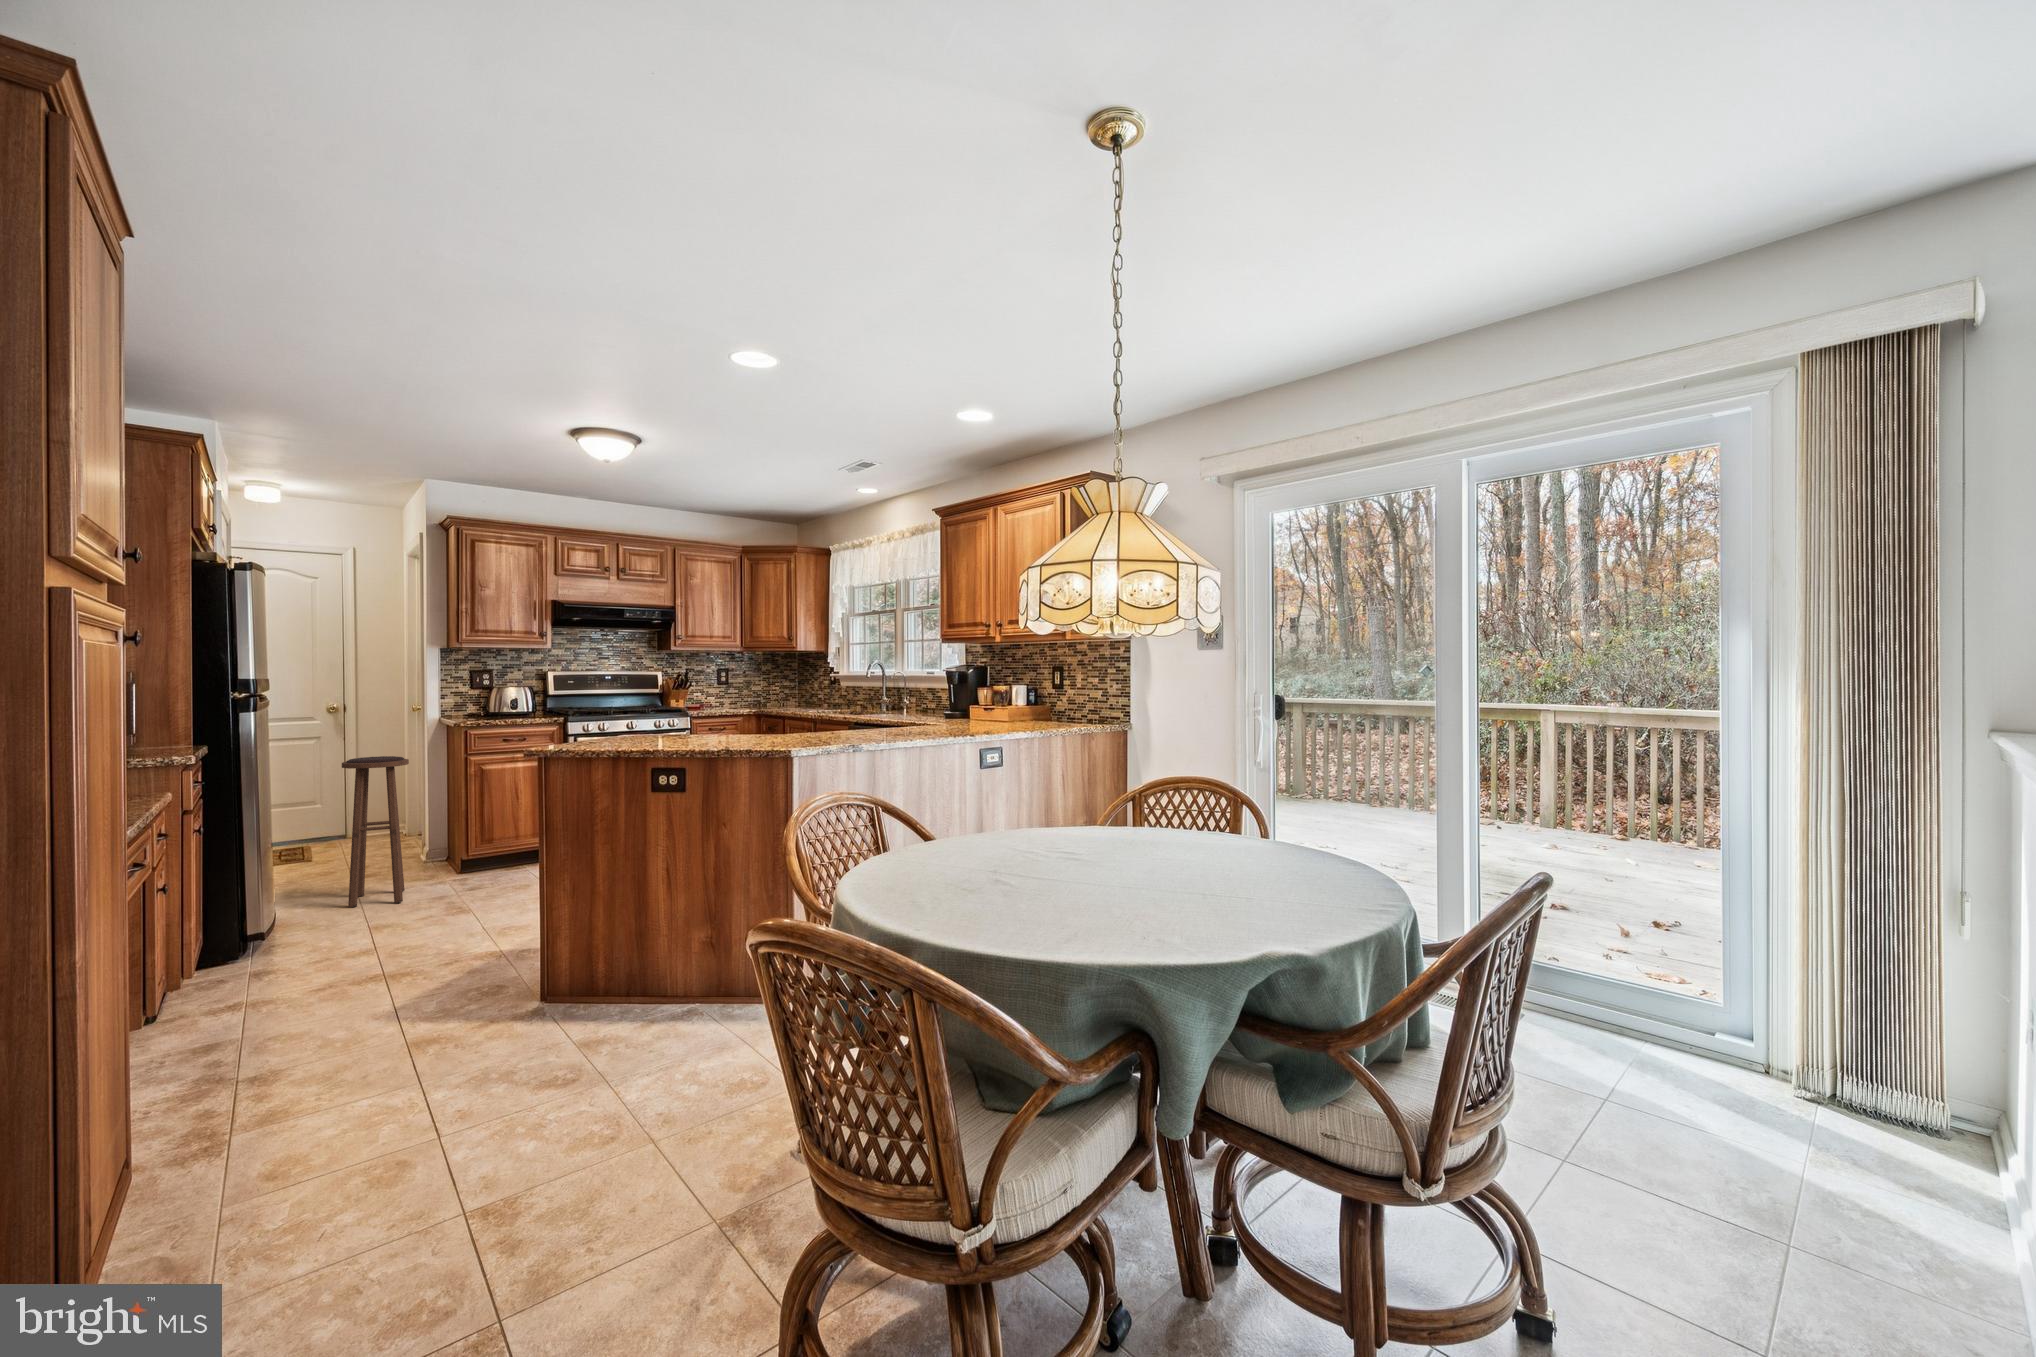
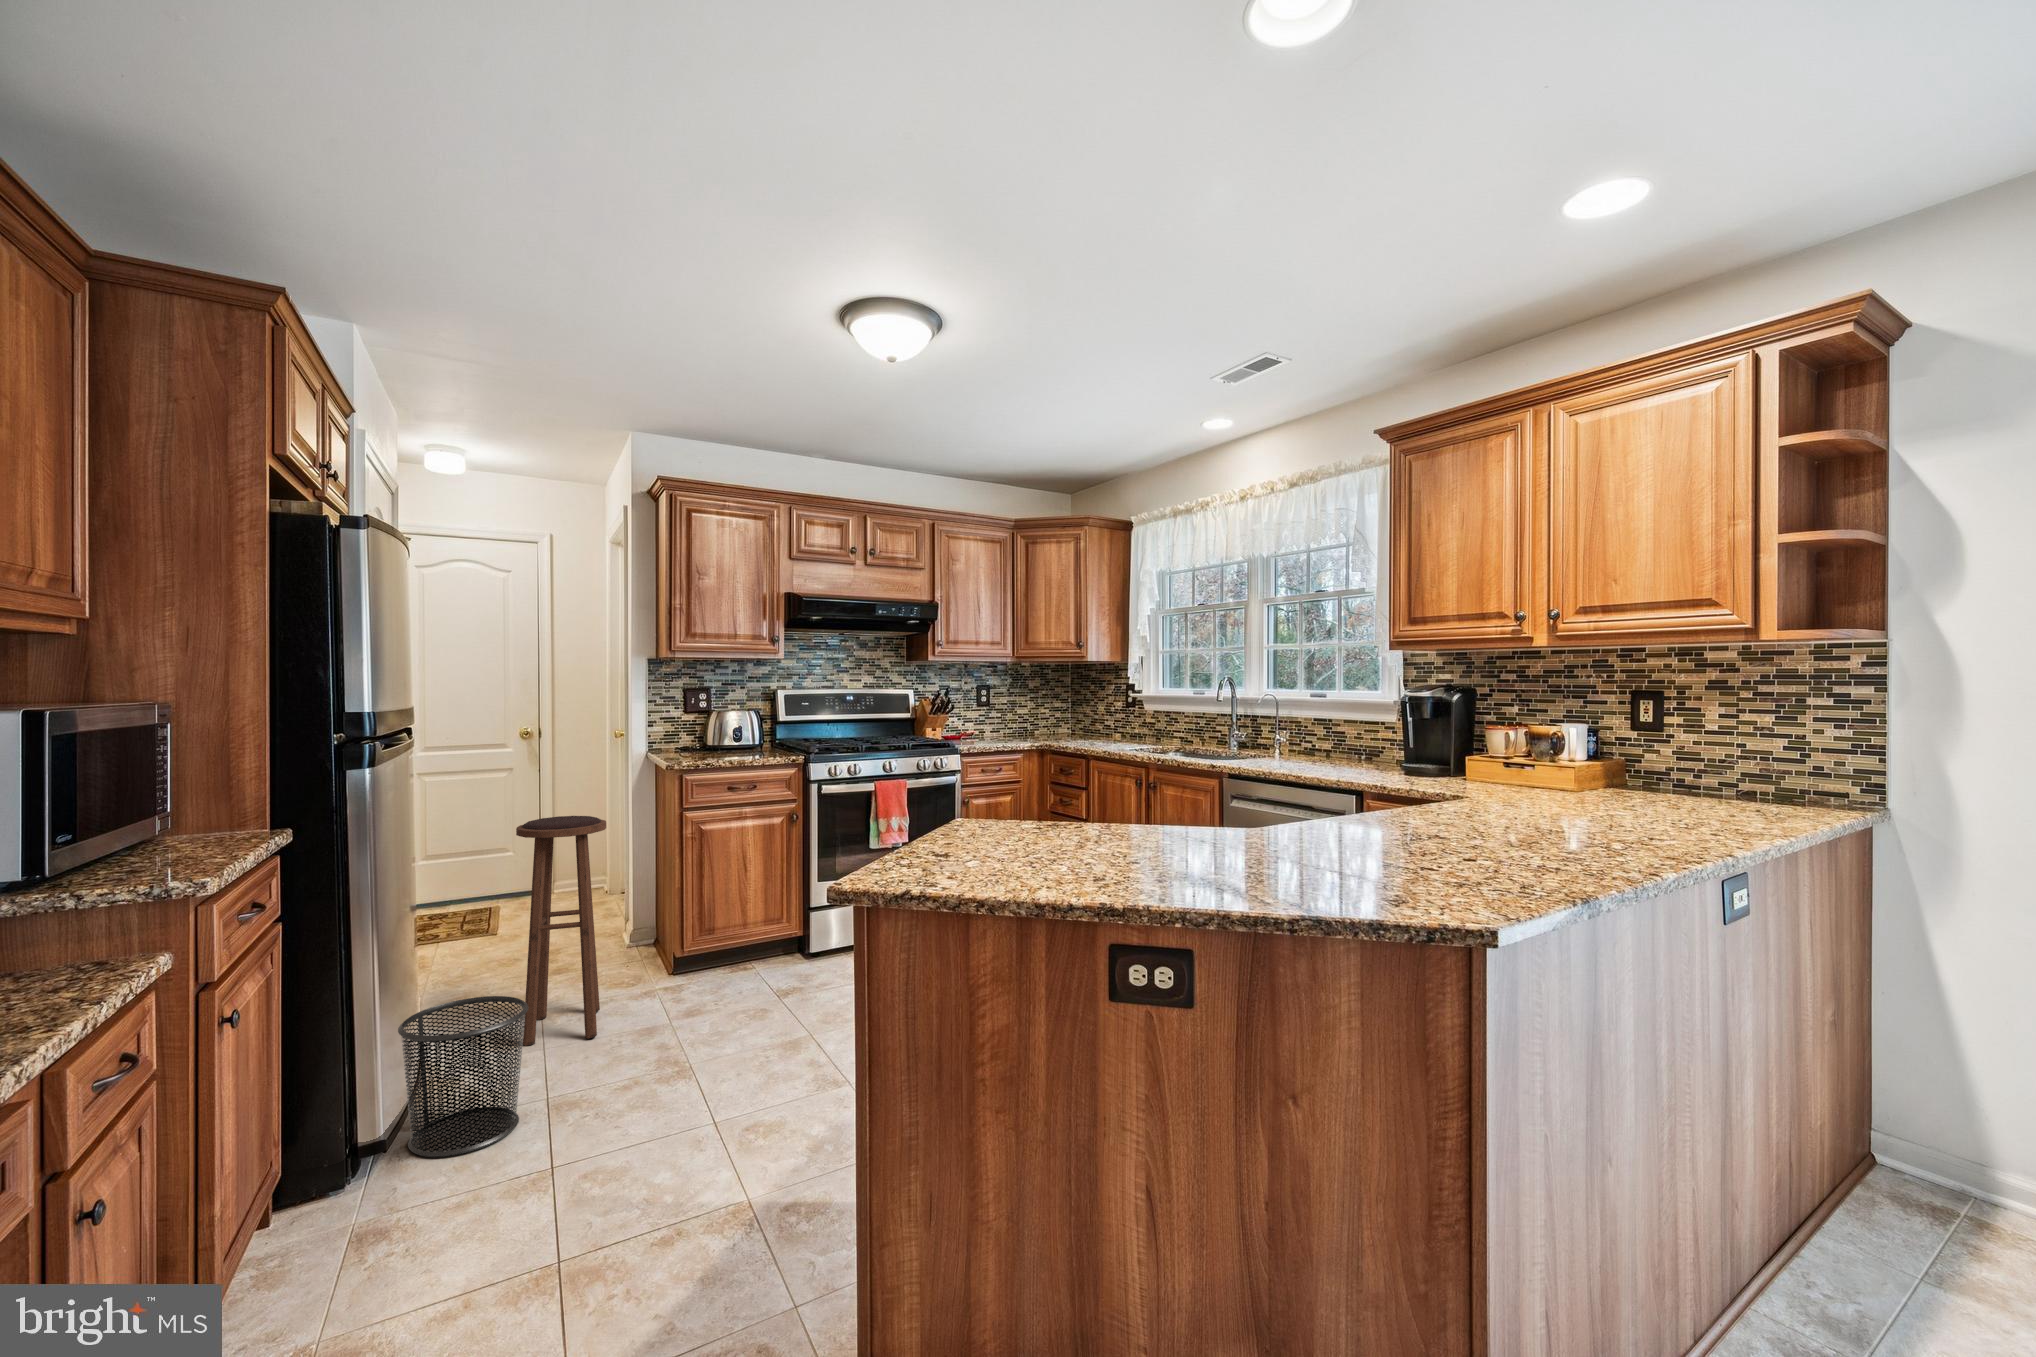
waste bin: none [270,861,357,949] -> present [398,996,529,1157]

